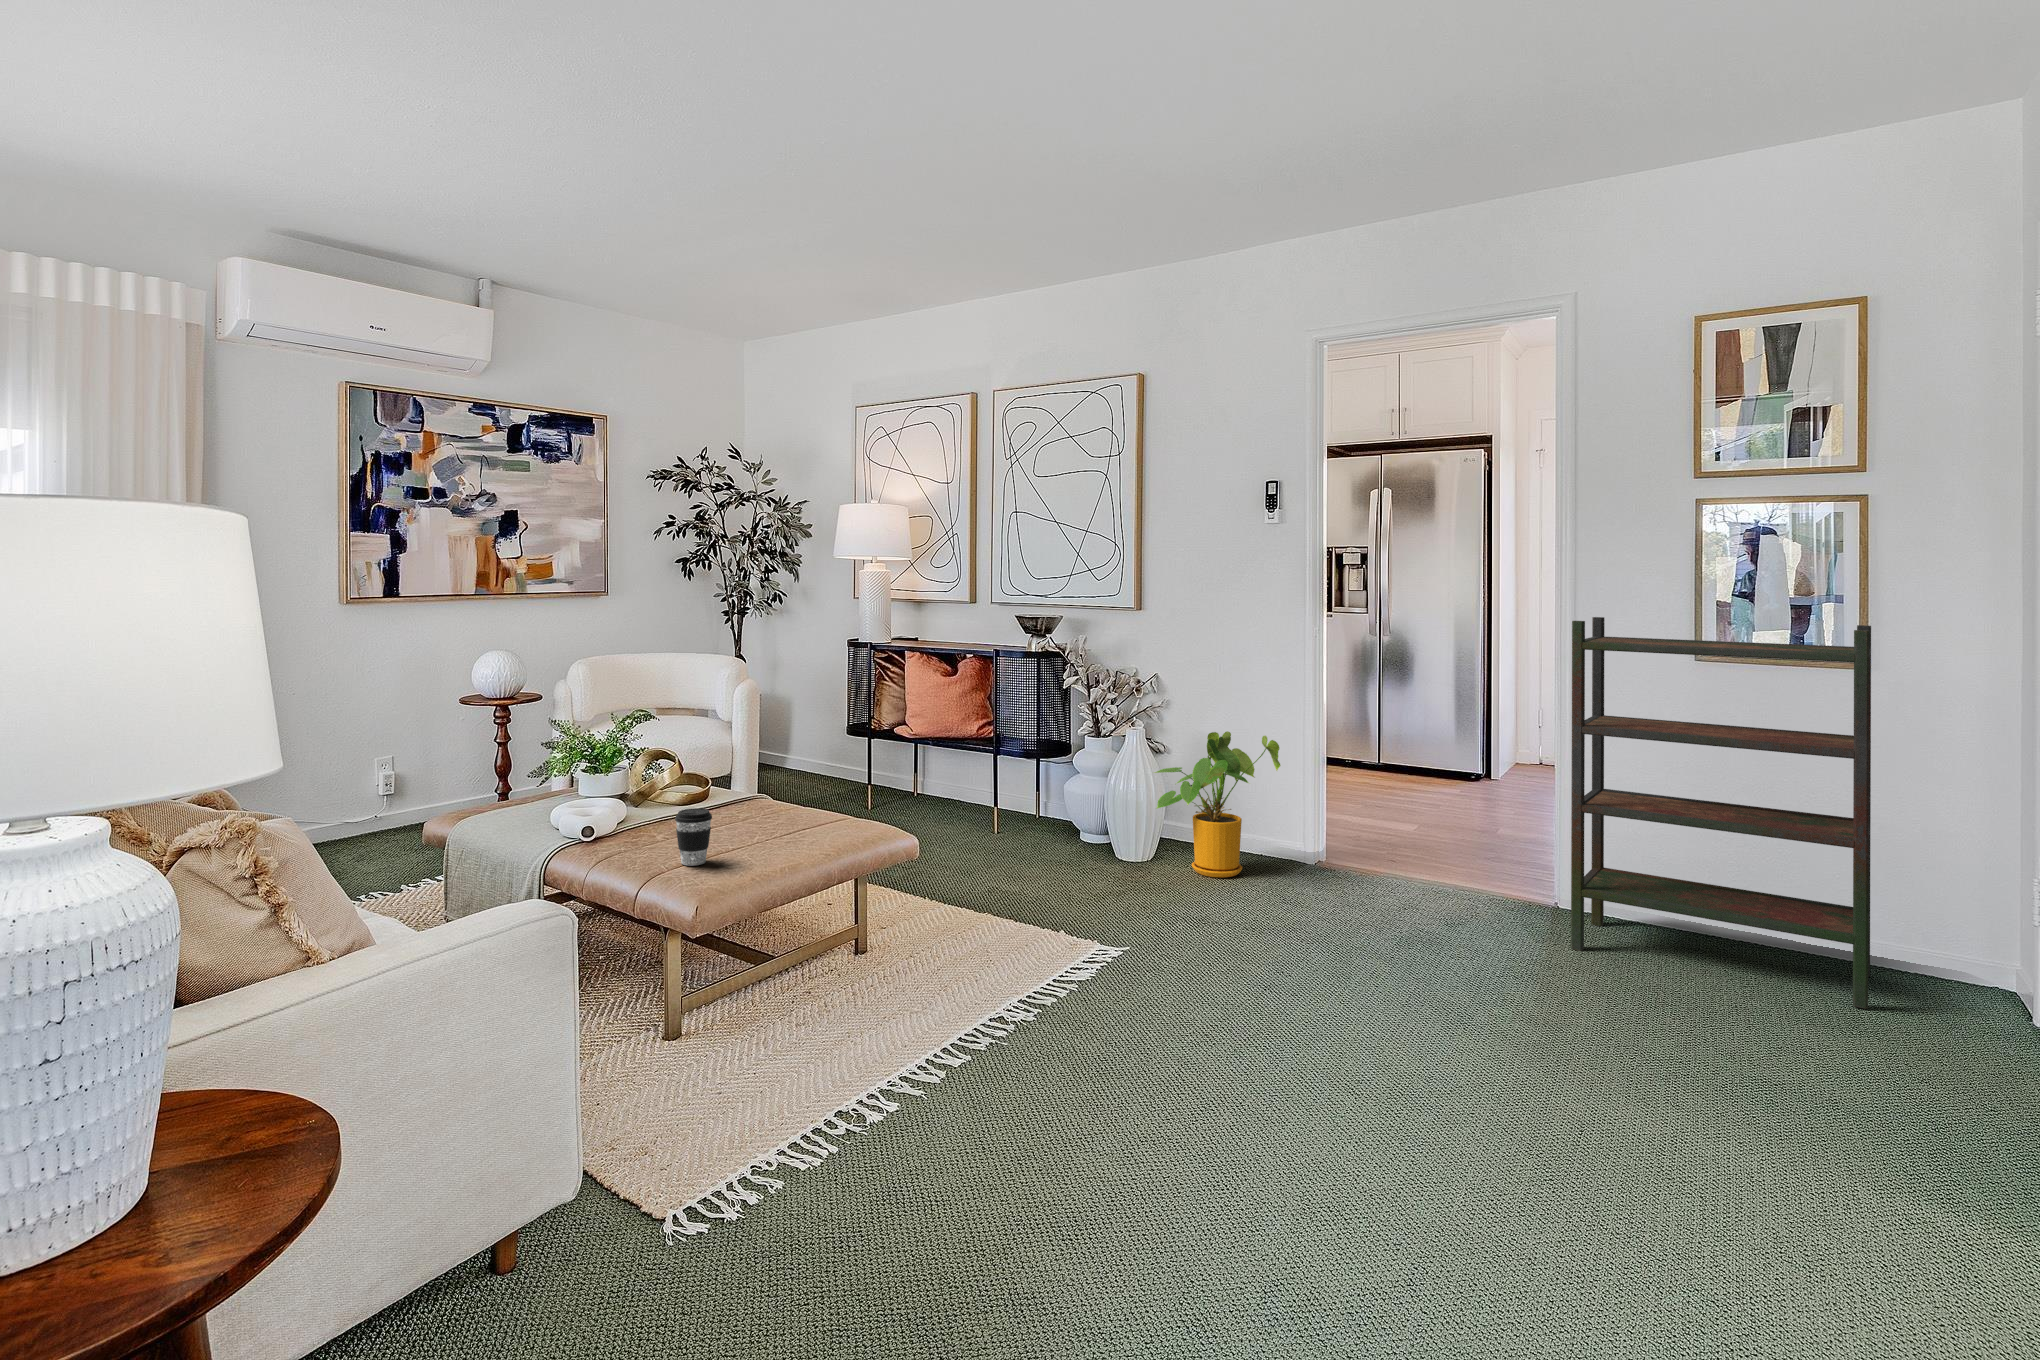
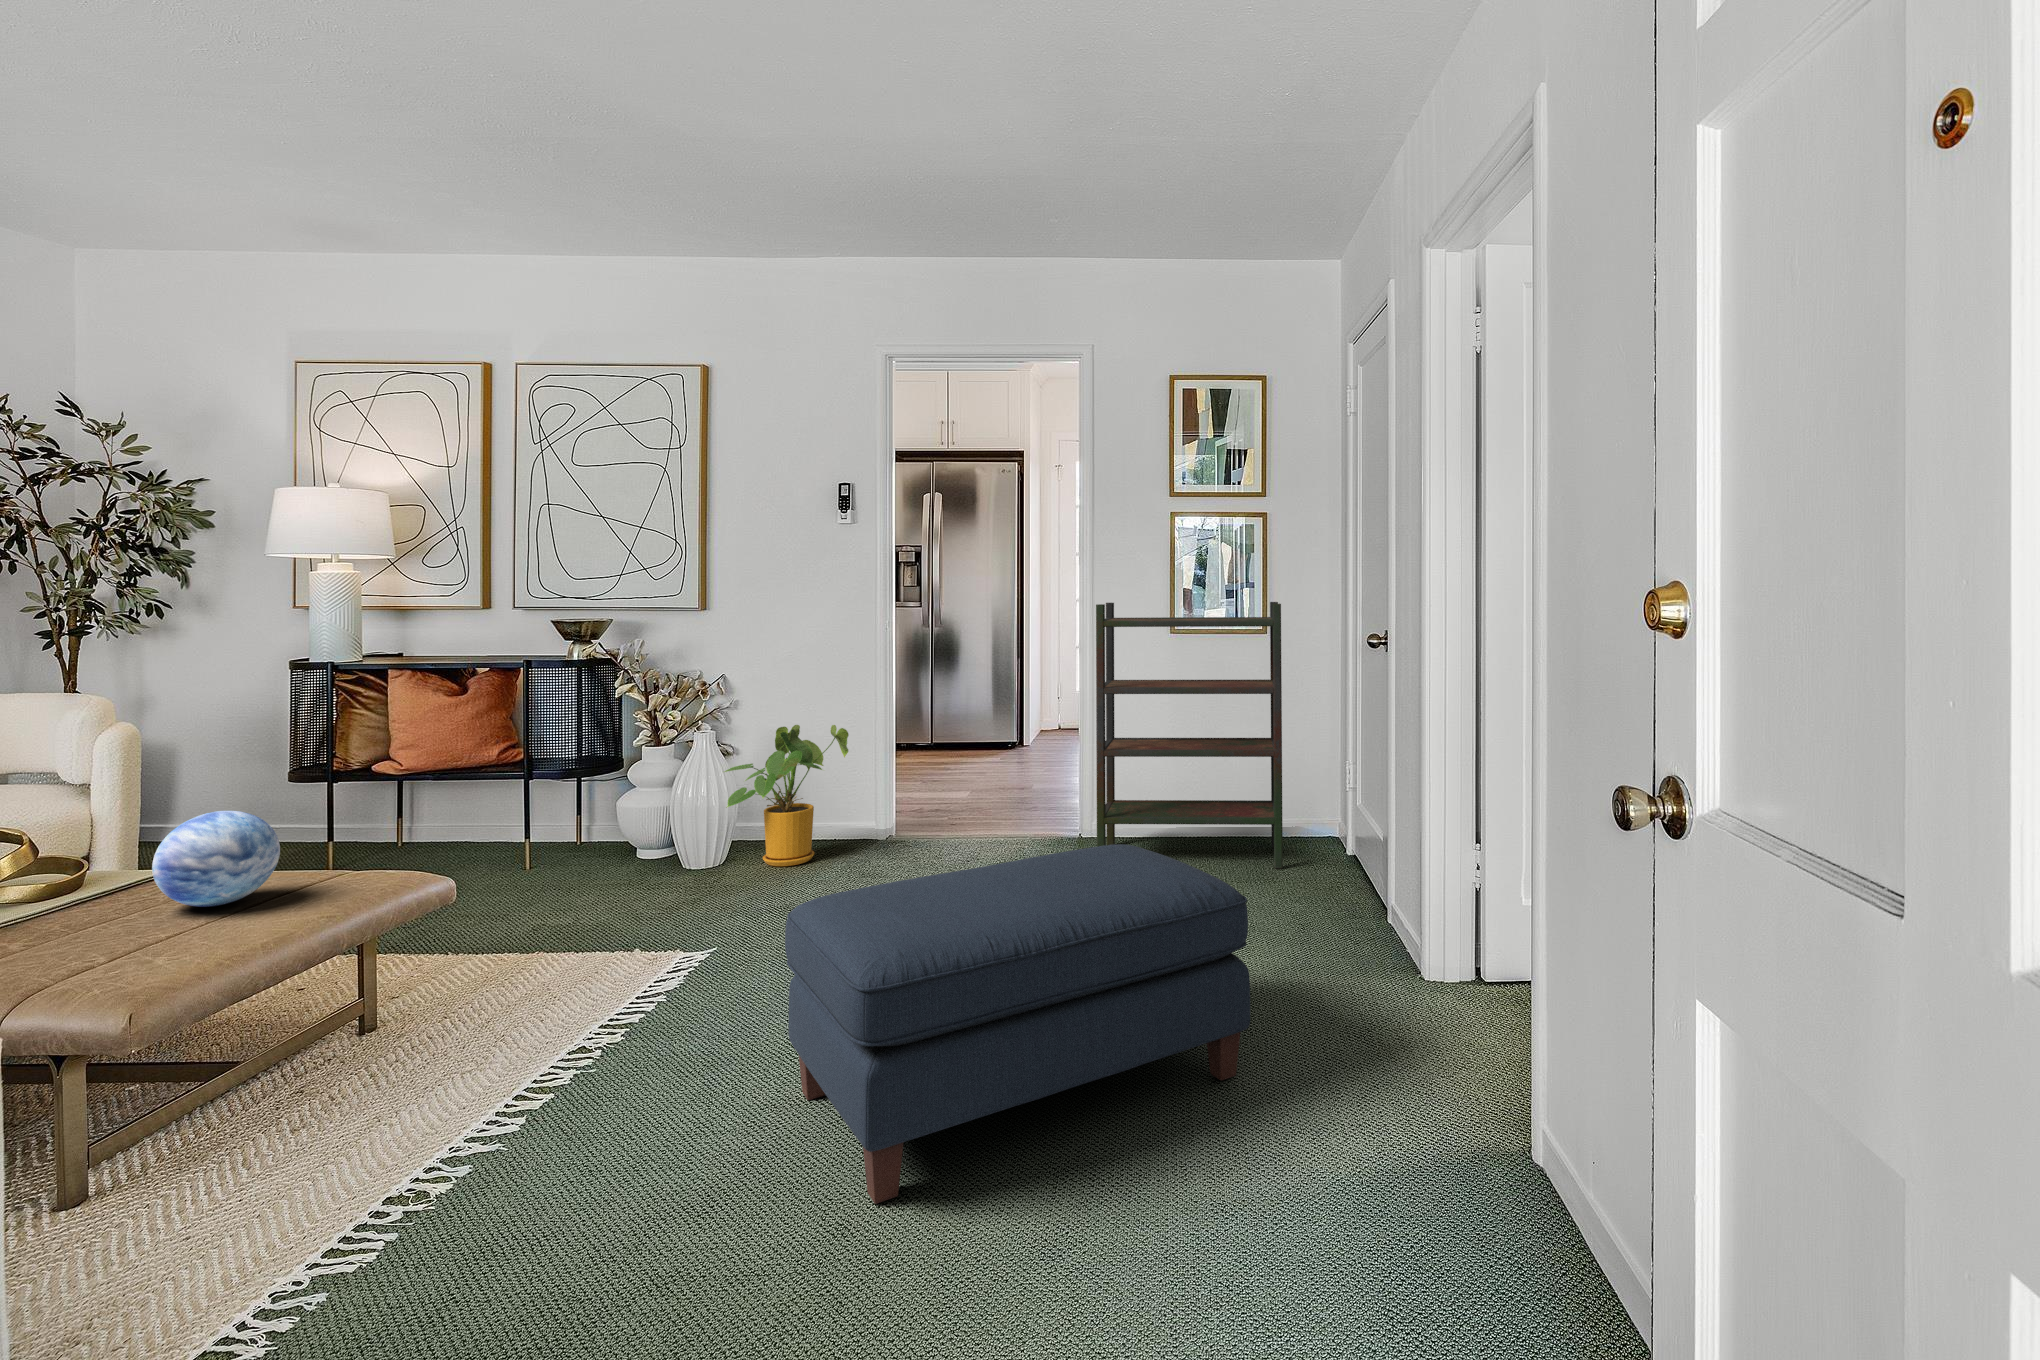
decorative orb: none [727,766,800,839] -> present [152,811,280,907]
coffee cup: present [675,808,712,865] -> none [66,876,137,956]
ottoman: none [1155,932,1734,1292] -> present [785,844,1250,1204]

